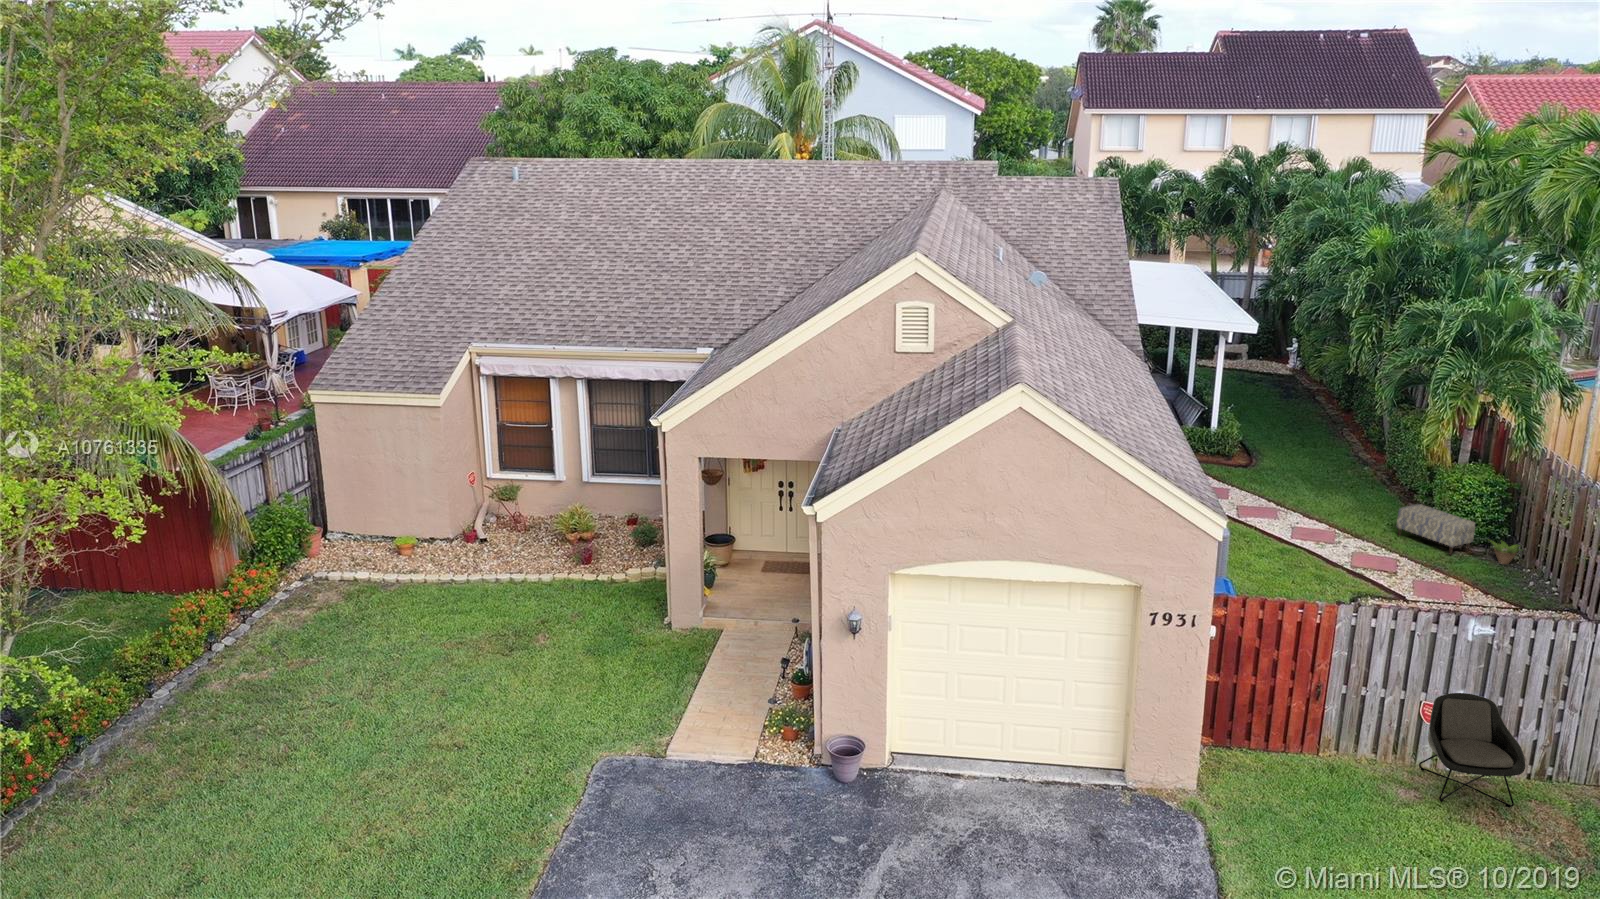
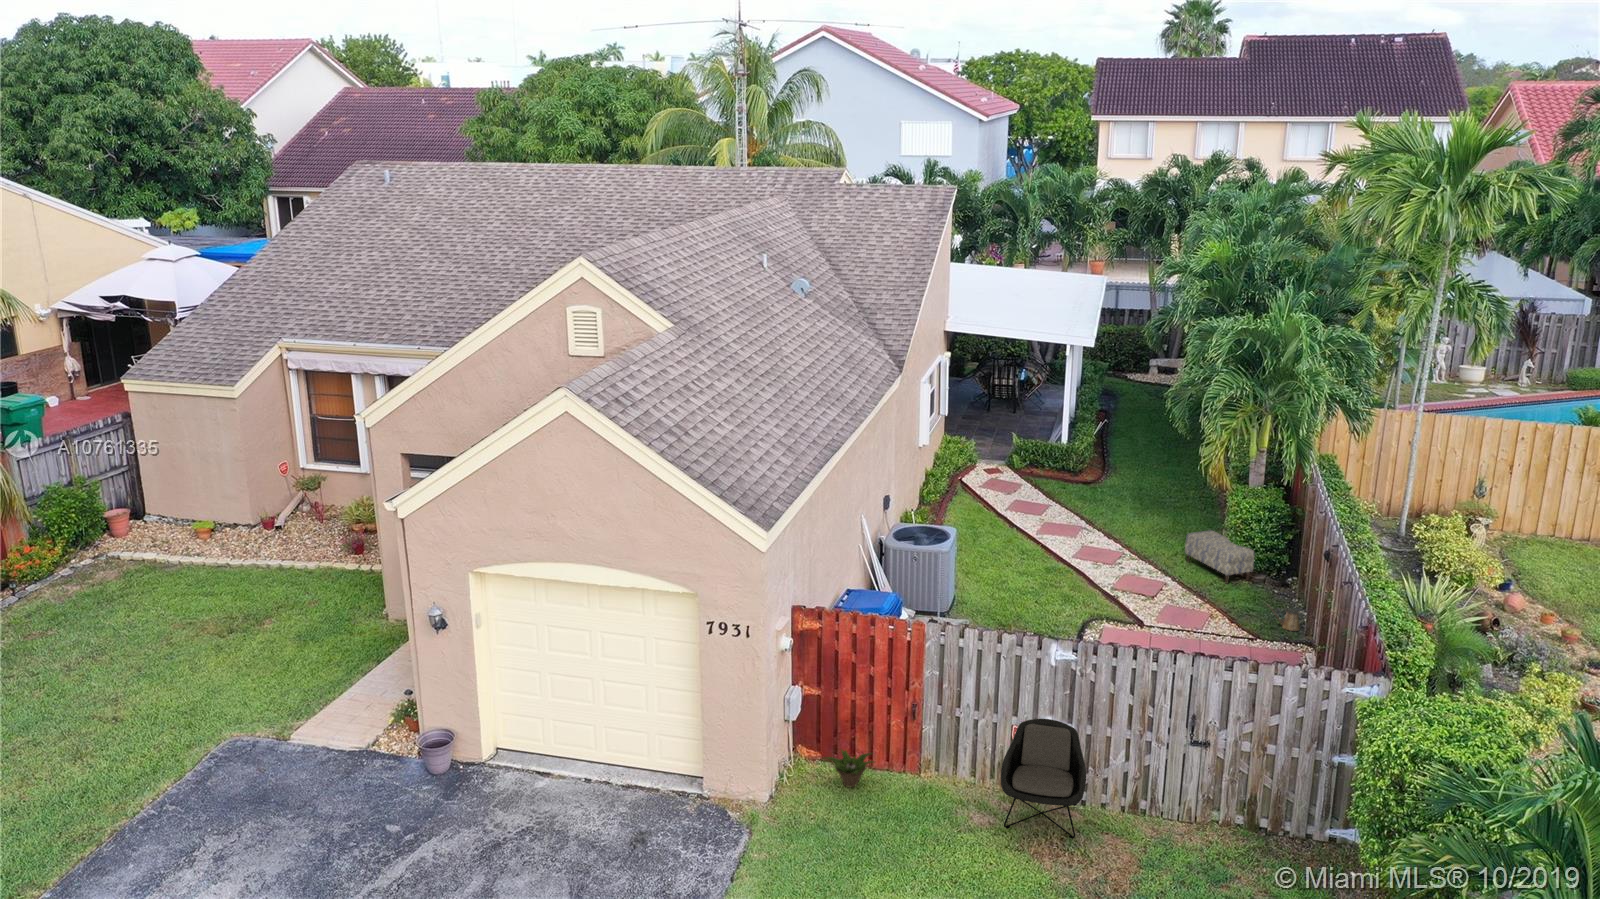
decorative plant: present [1490,540,1520,564] -> present [826,750,874,787]
watering can: none [1517,573,1556,598] -> present [1272,609,1306,631]

